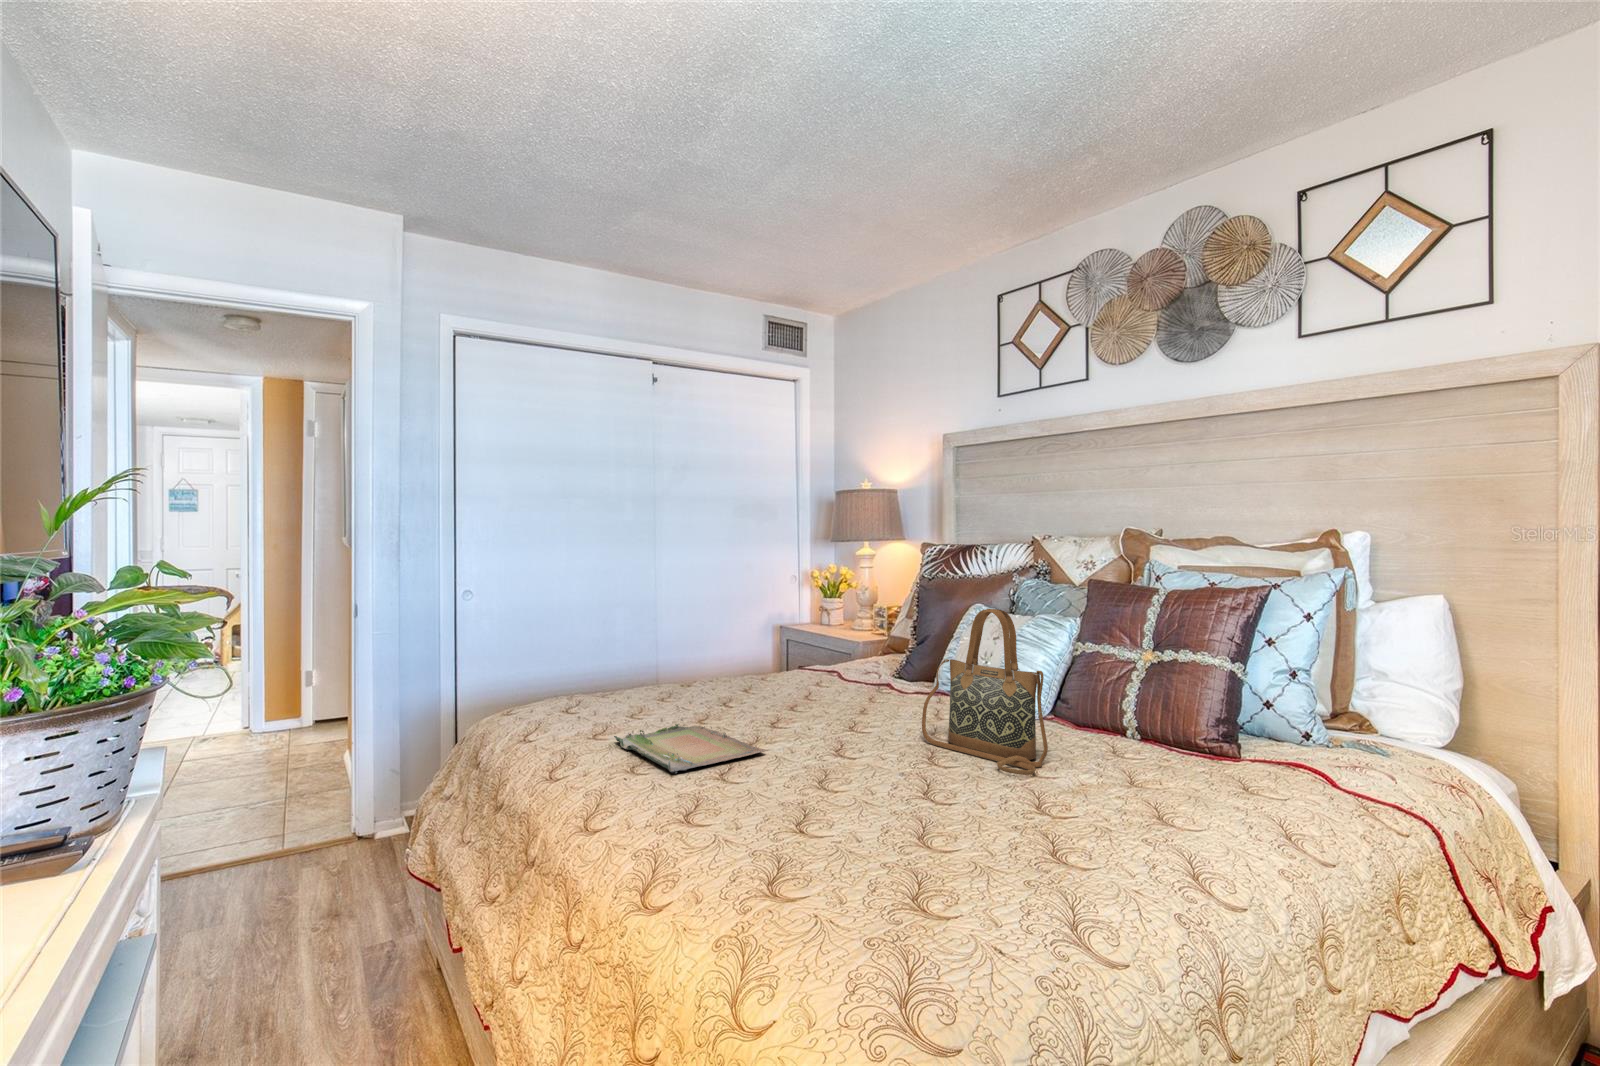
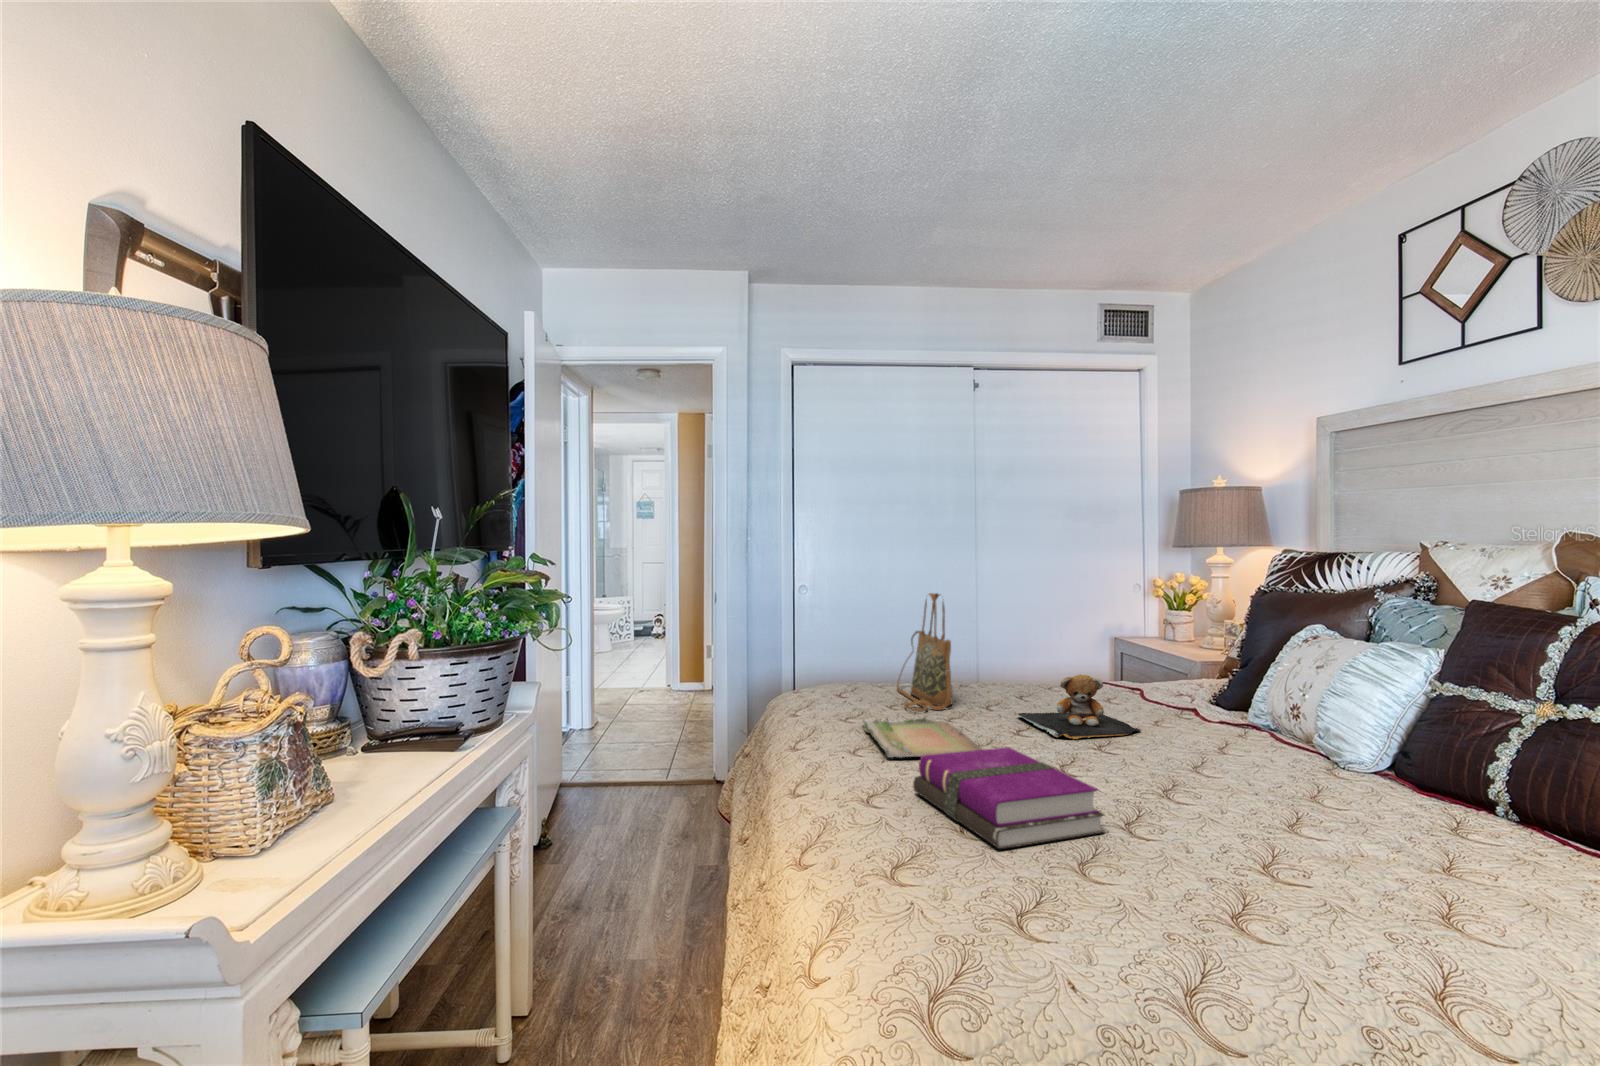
handbag: present [922,609,1048,775] -> present [897,593,952,712]
teddy bear: none [758,664,868,726] -> present [1017,674,1141,739]
notebook: none [727,741,916,842] -> present [913,747,1105,849]

